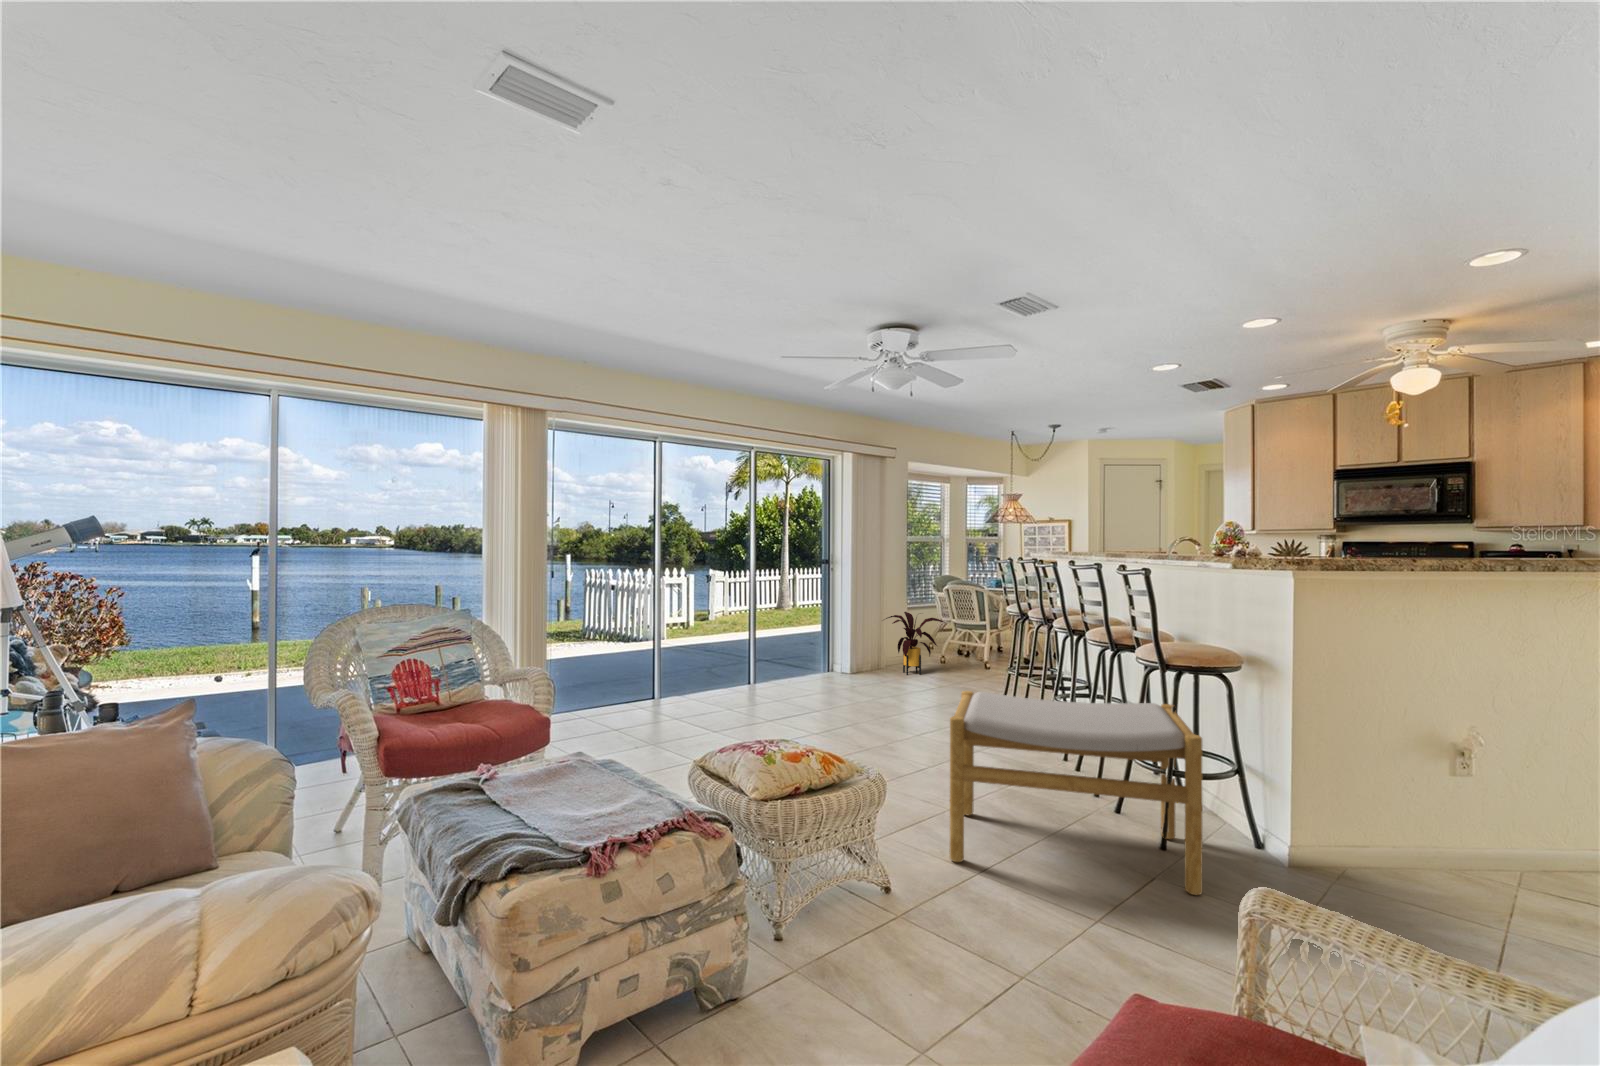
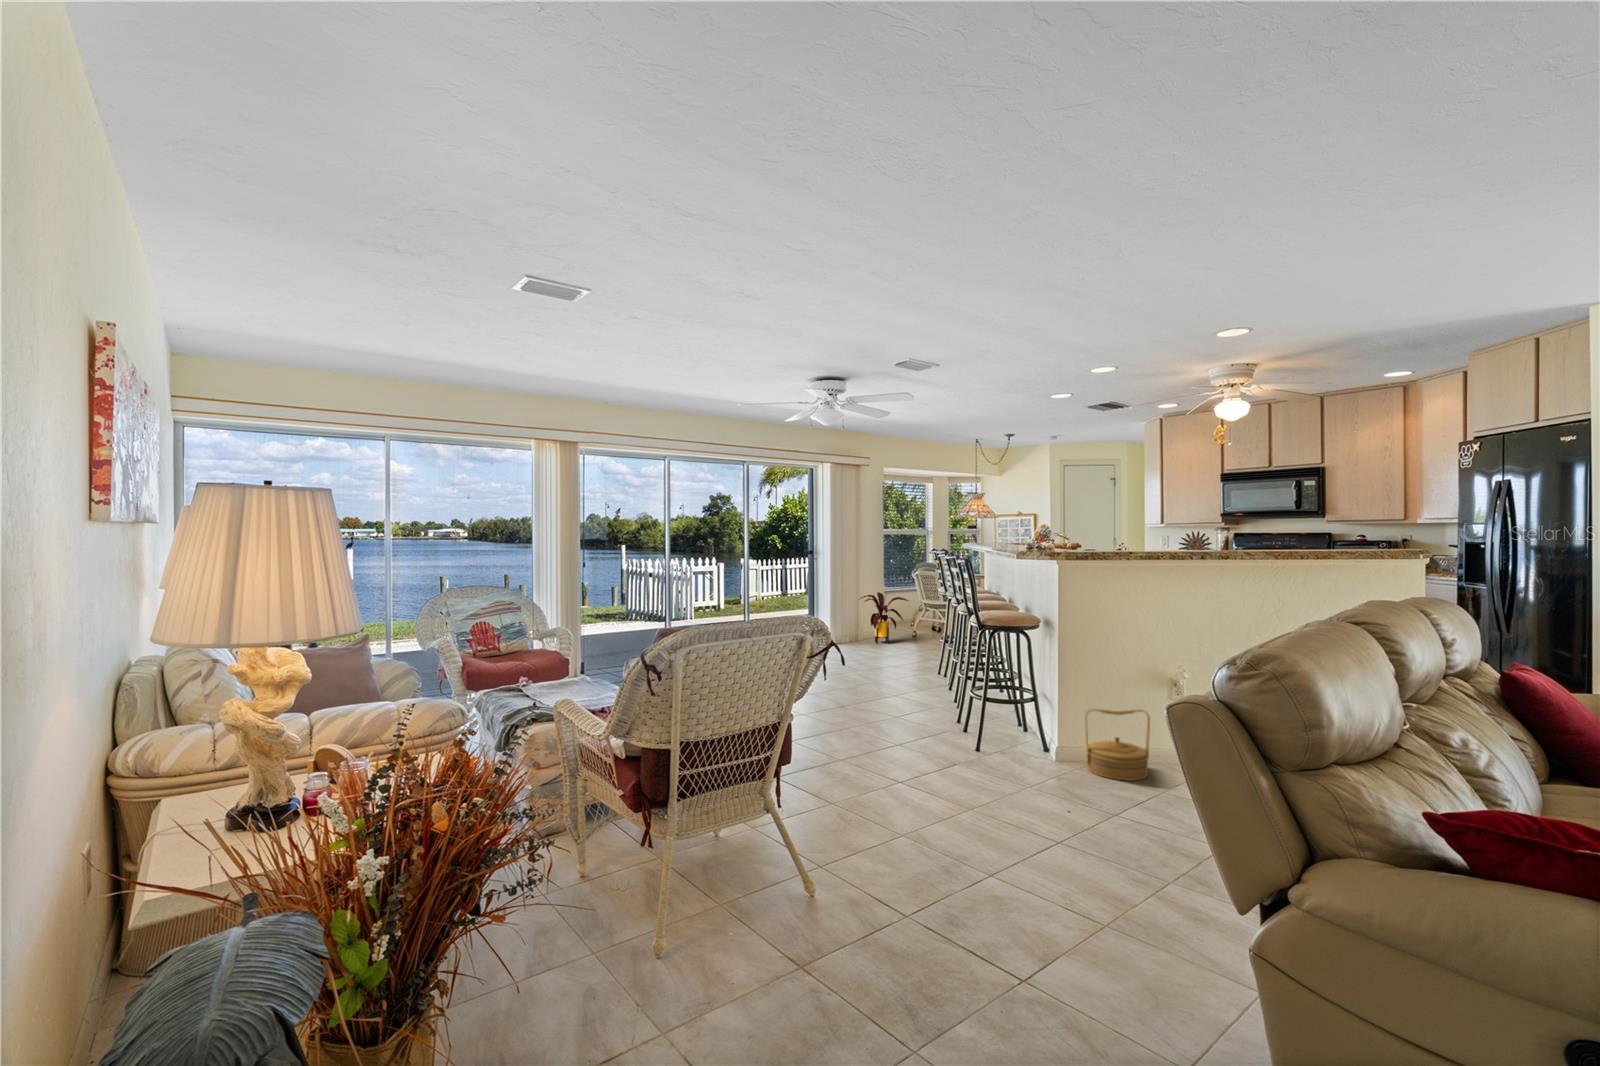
footstool: present [950,691,1202,895] -> none [827,644,992,772]
basket: none [1343,793,1455,907] -> present [1084,709,1150,781]

